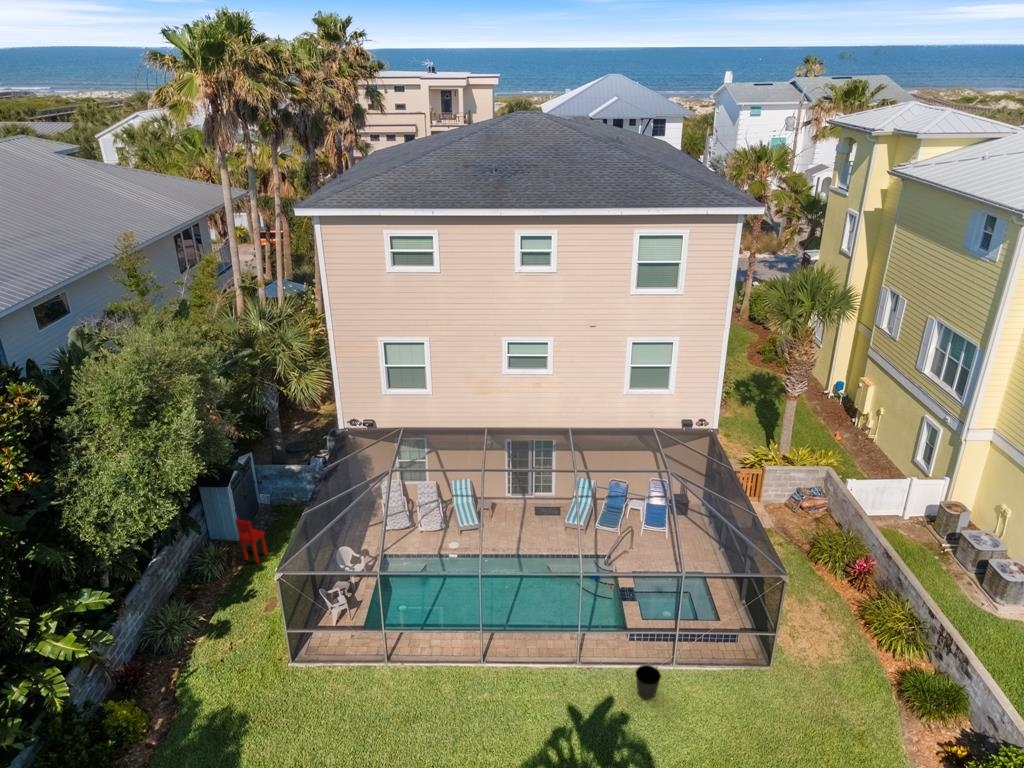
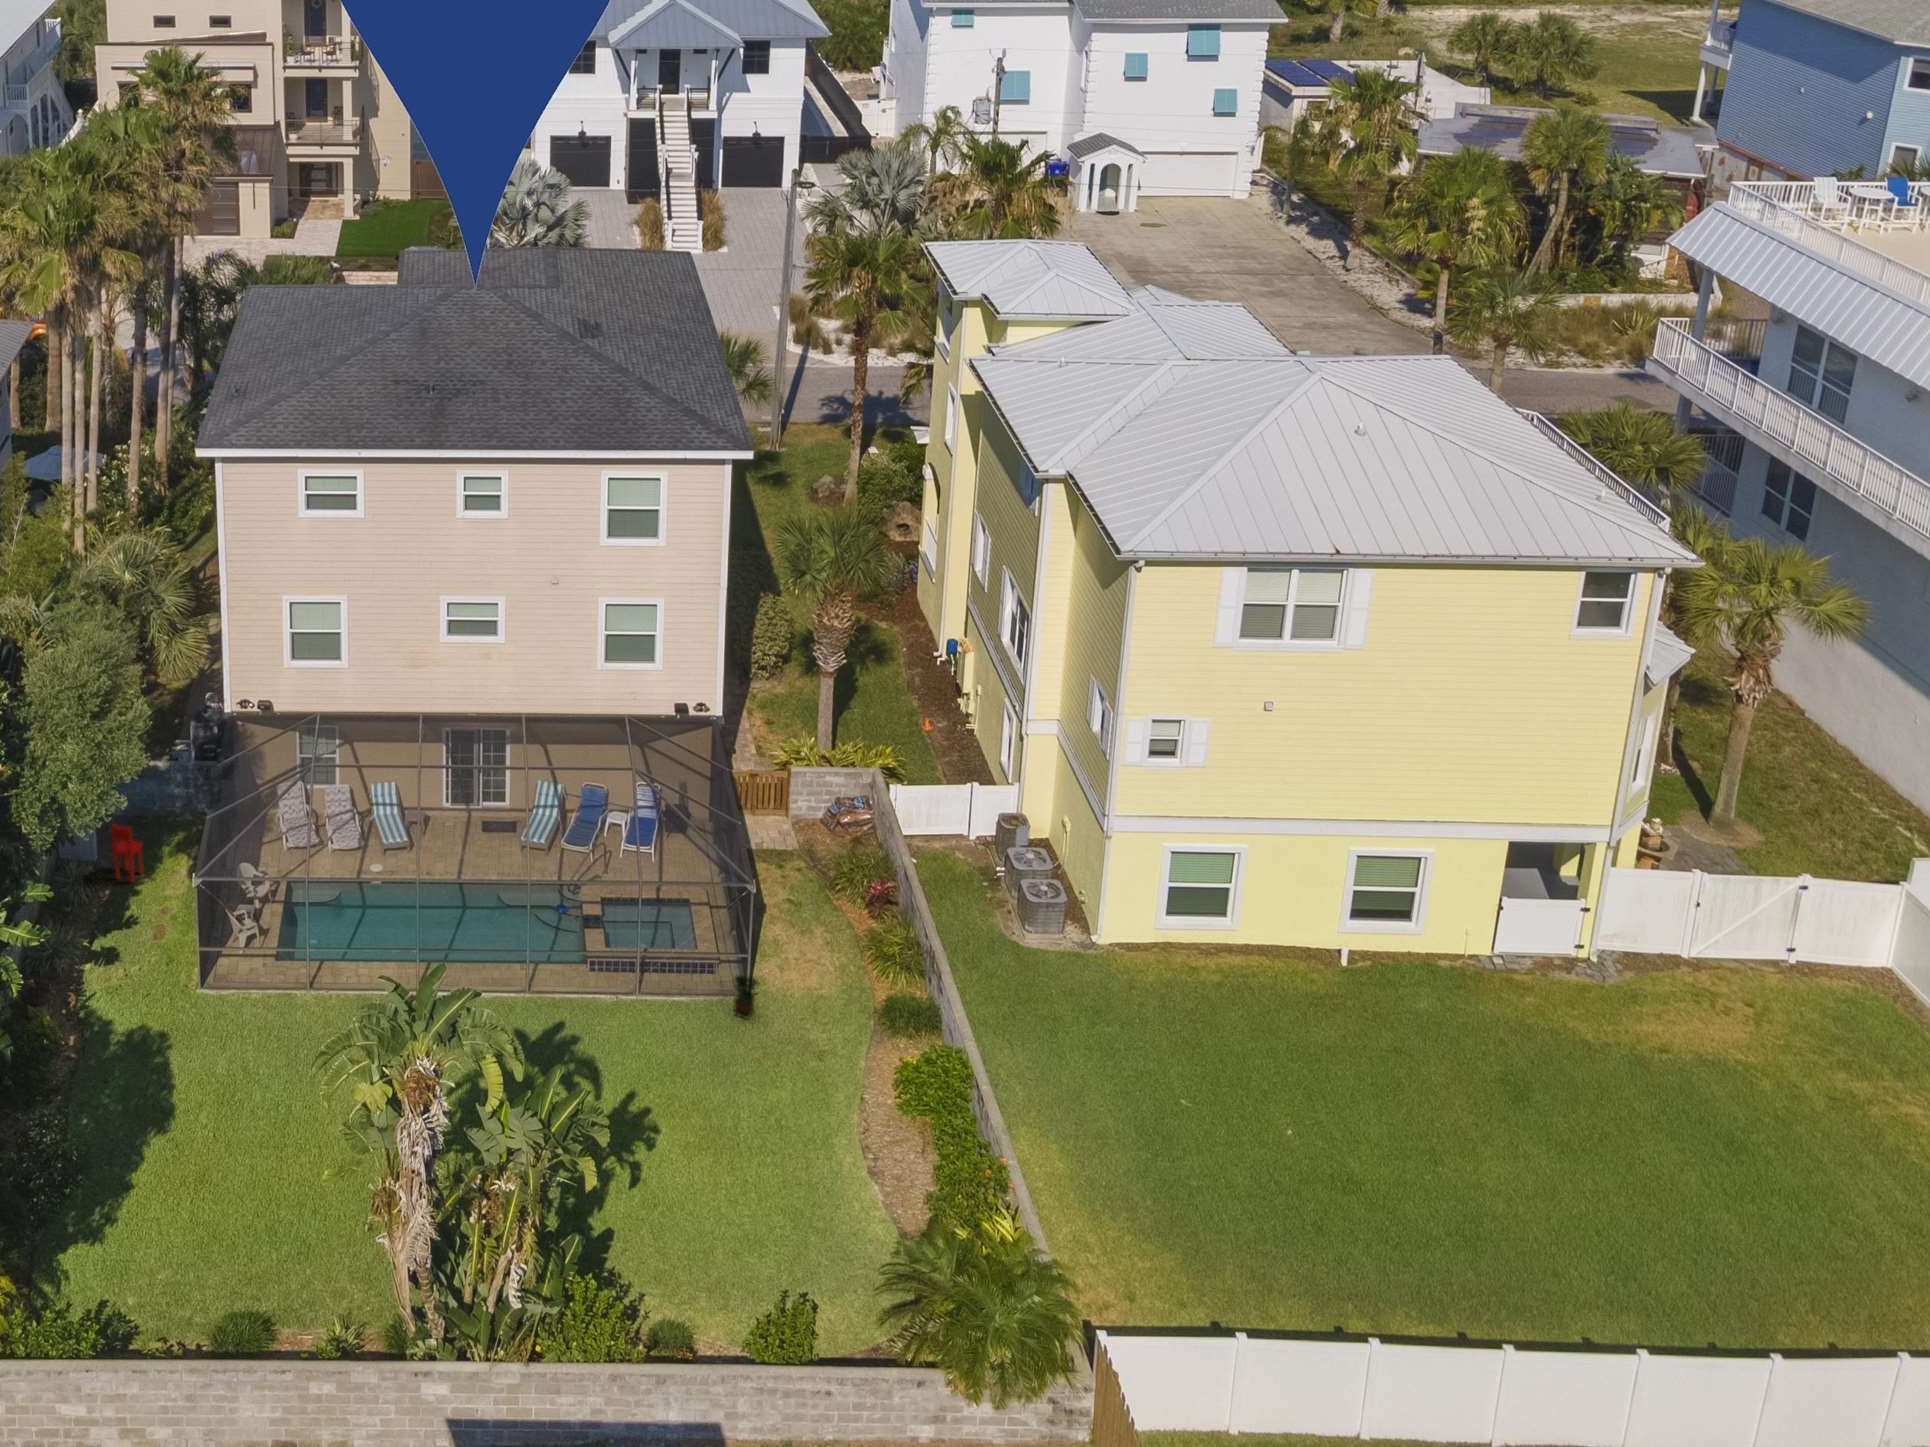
potted tree: none [767,659,795,699] -> present [734,975,760,1019]
bucket: present [635,665,661,700] -> none [587,982,616,1020]

